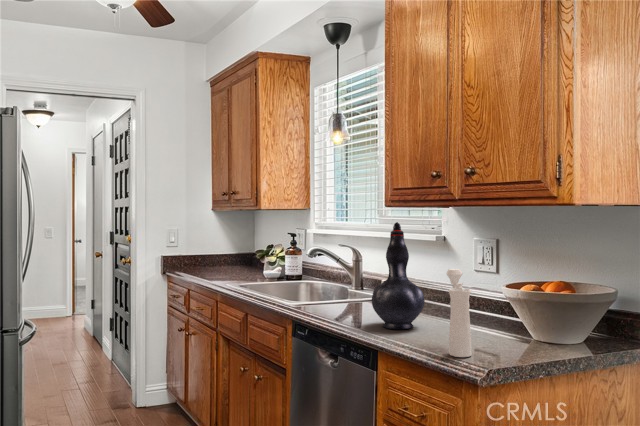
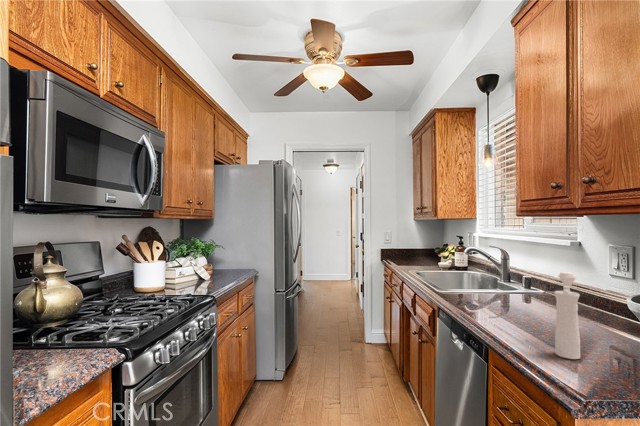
decorative vase: present [372,222,425,329] -> none [494,228,546,321]

